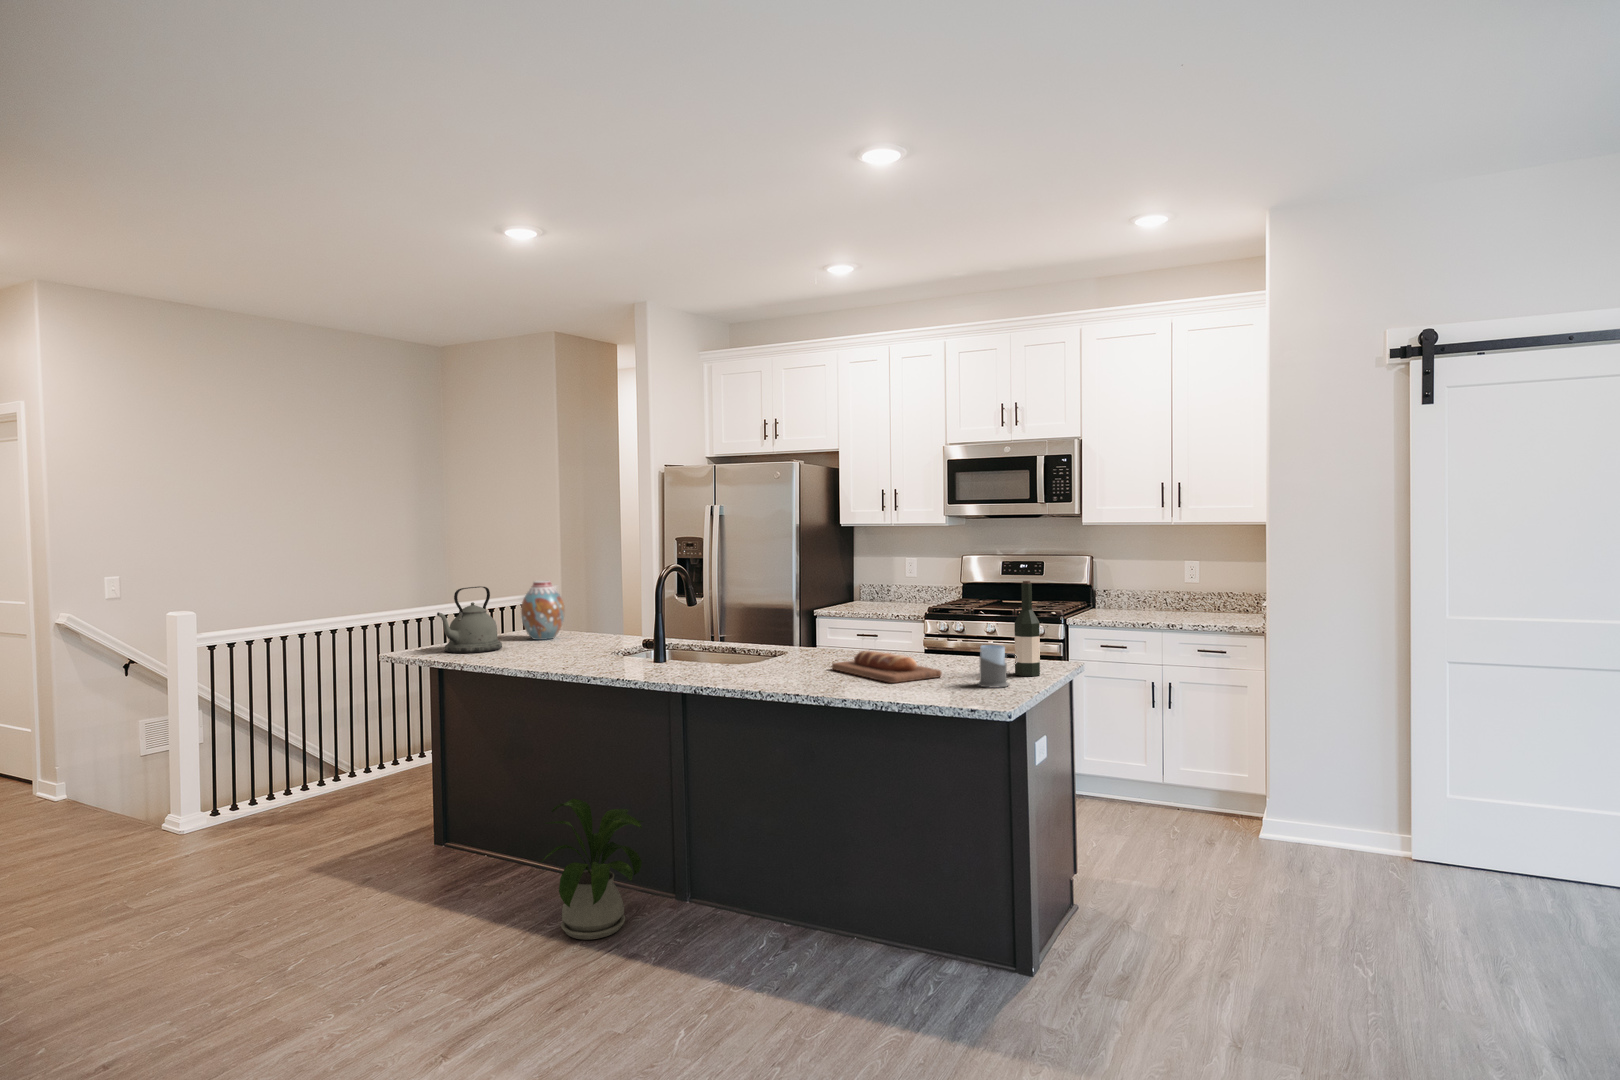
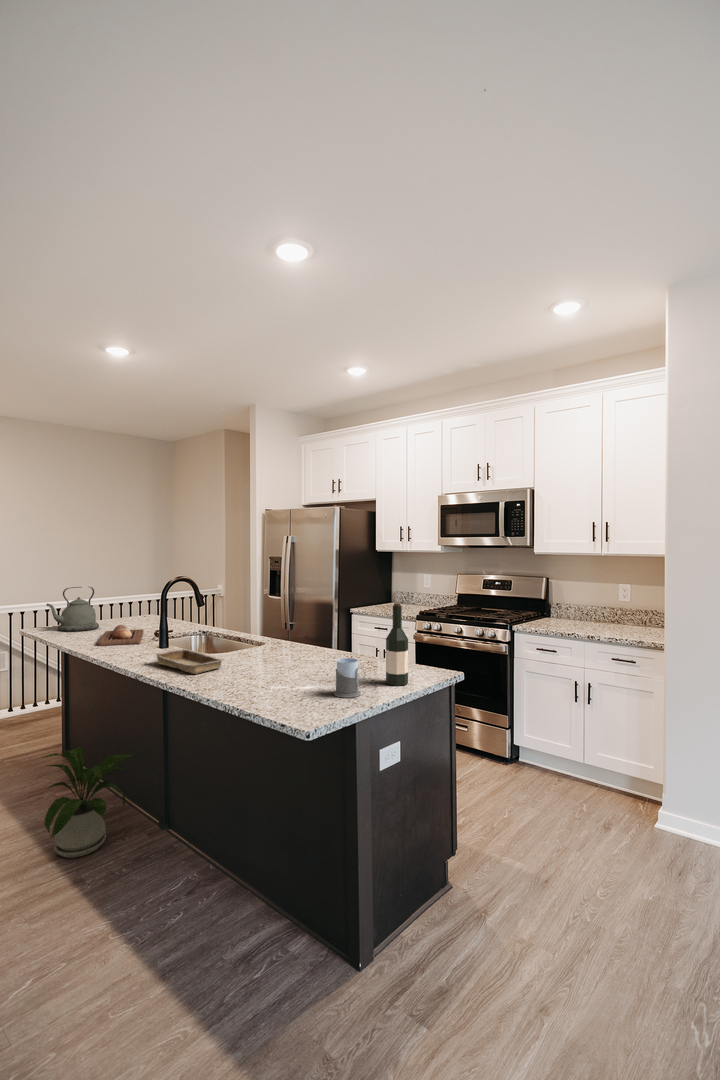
vase: present [521,581,565,640] -> none [126,583,156,623]
bread loaf: present [832,651,942,683] -> present [98,625,144,646]
tray: none [698,656,803,680] -> present [155,649,224,674]

